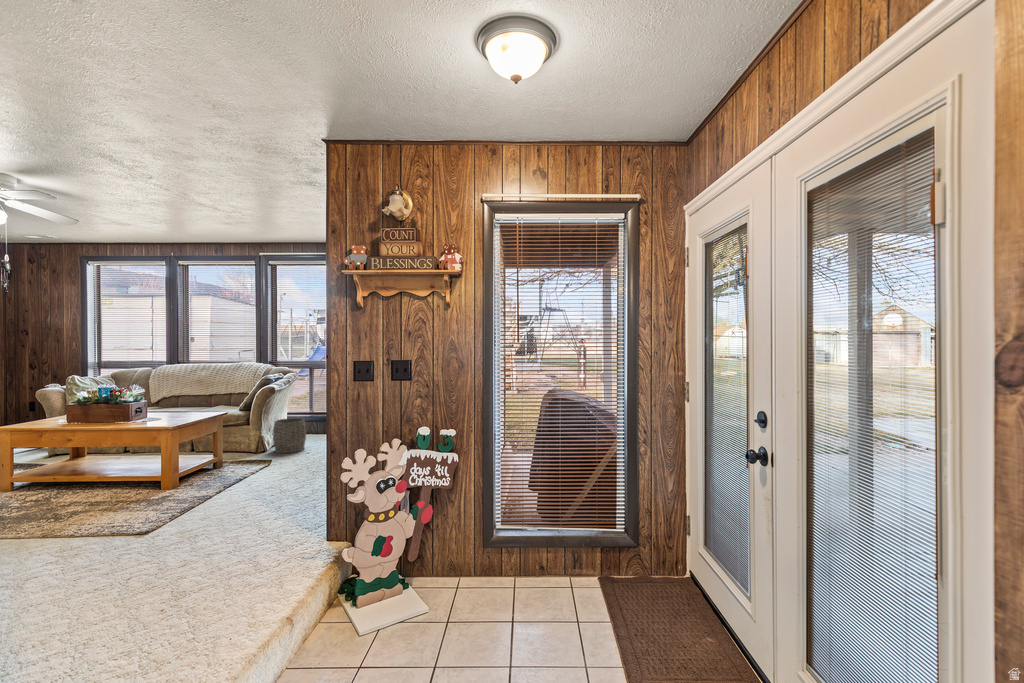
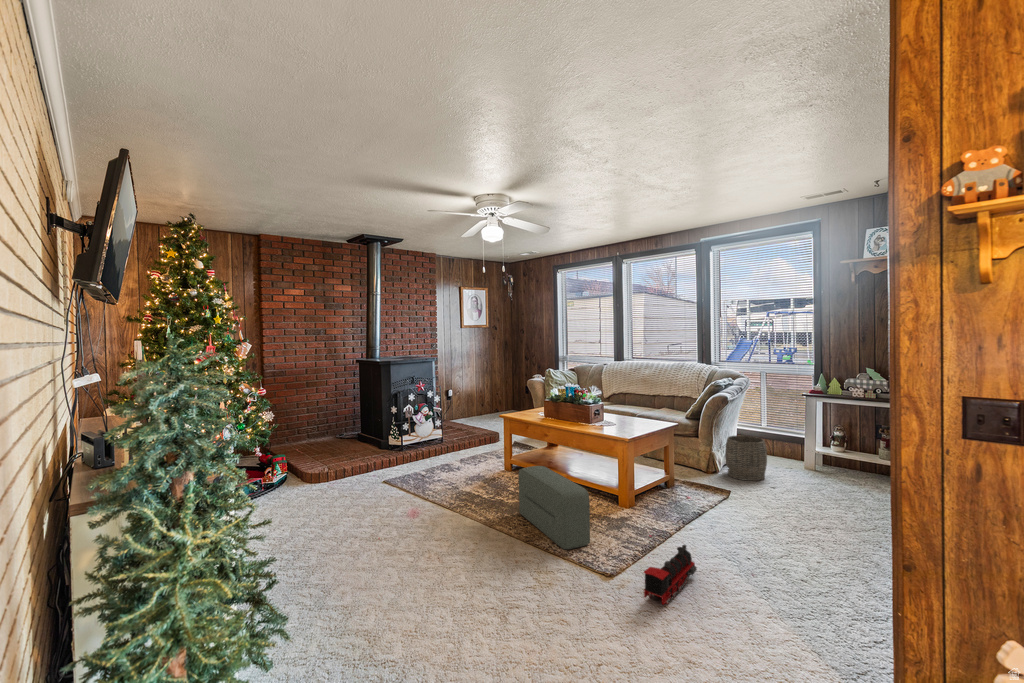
pouf: none [27,466,123,533] -> present [518,466,590,549]
toy train: none [173,495,227,539] -> present [644,545,697,604]

